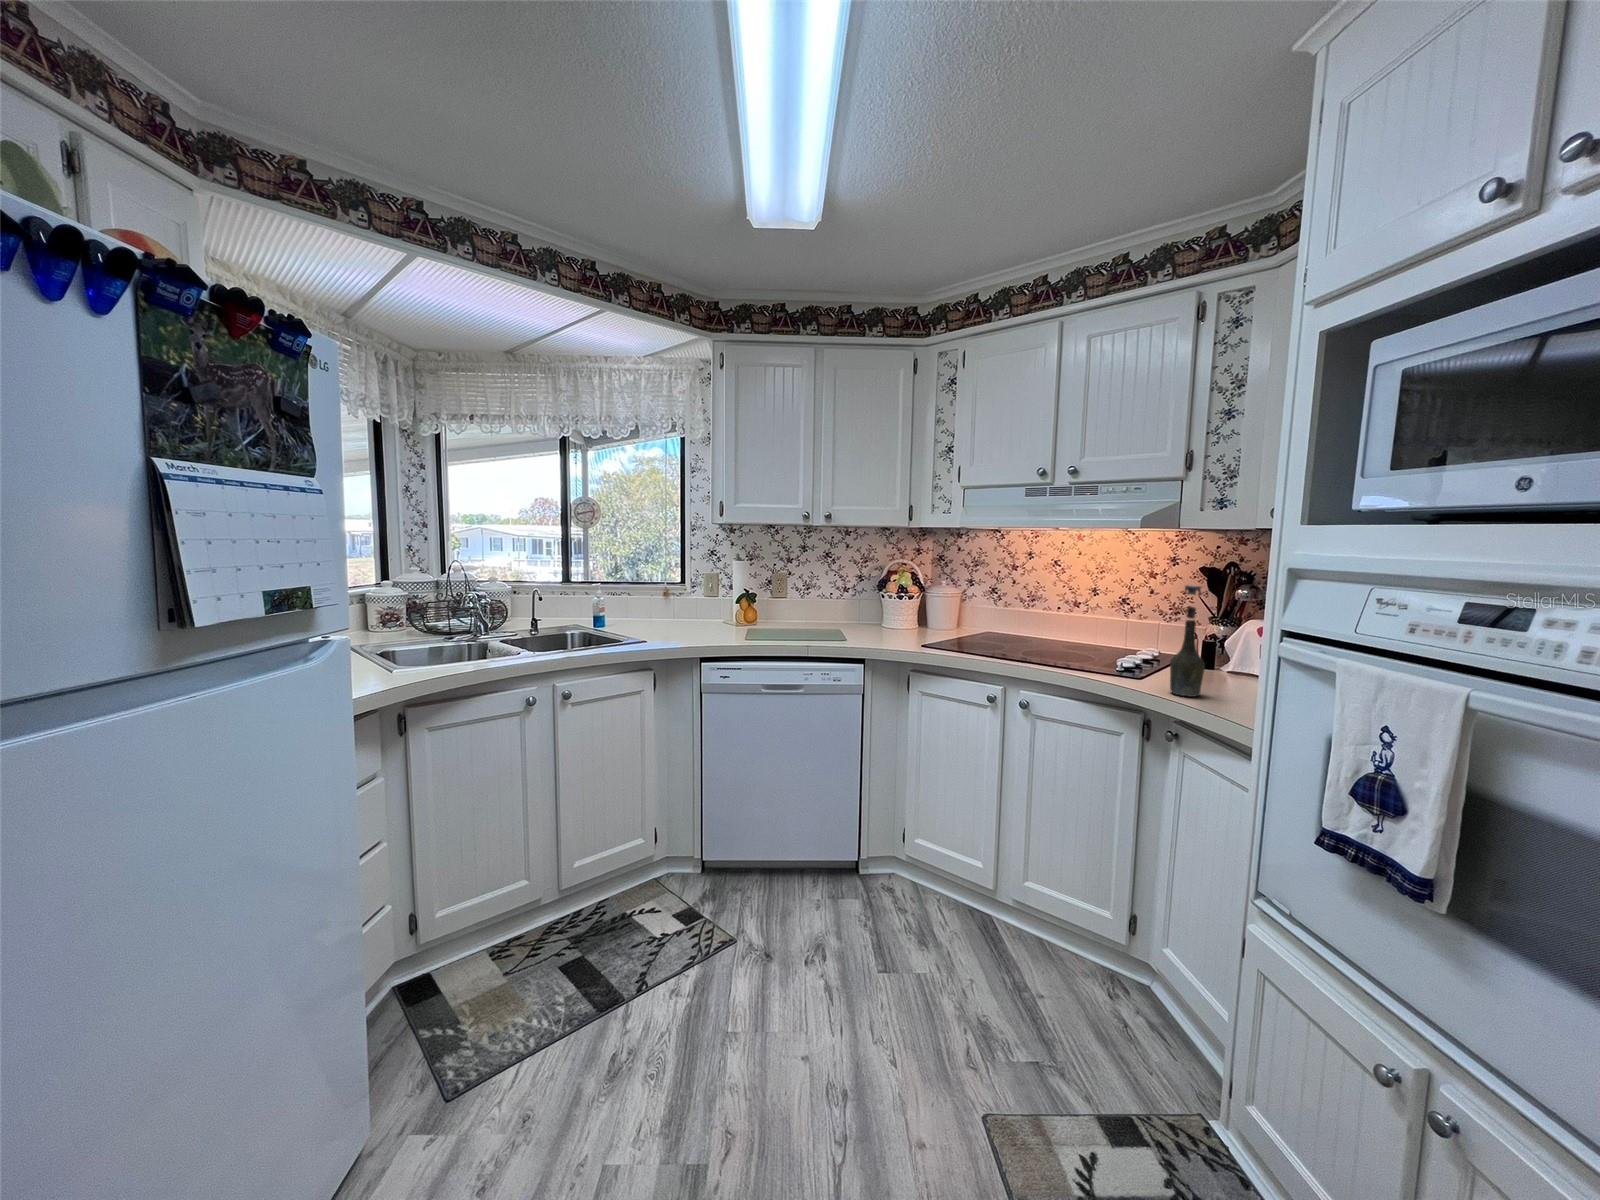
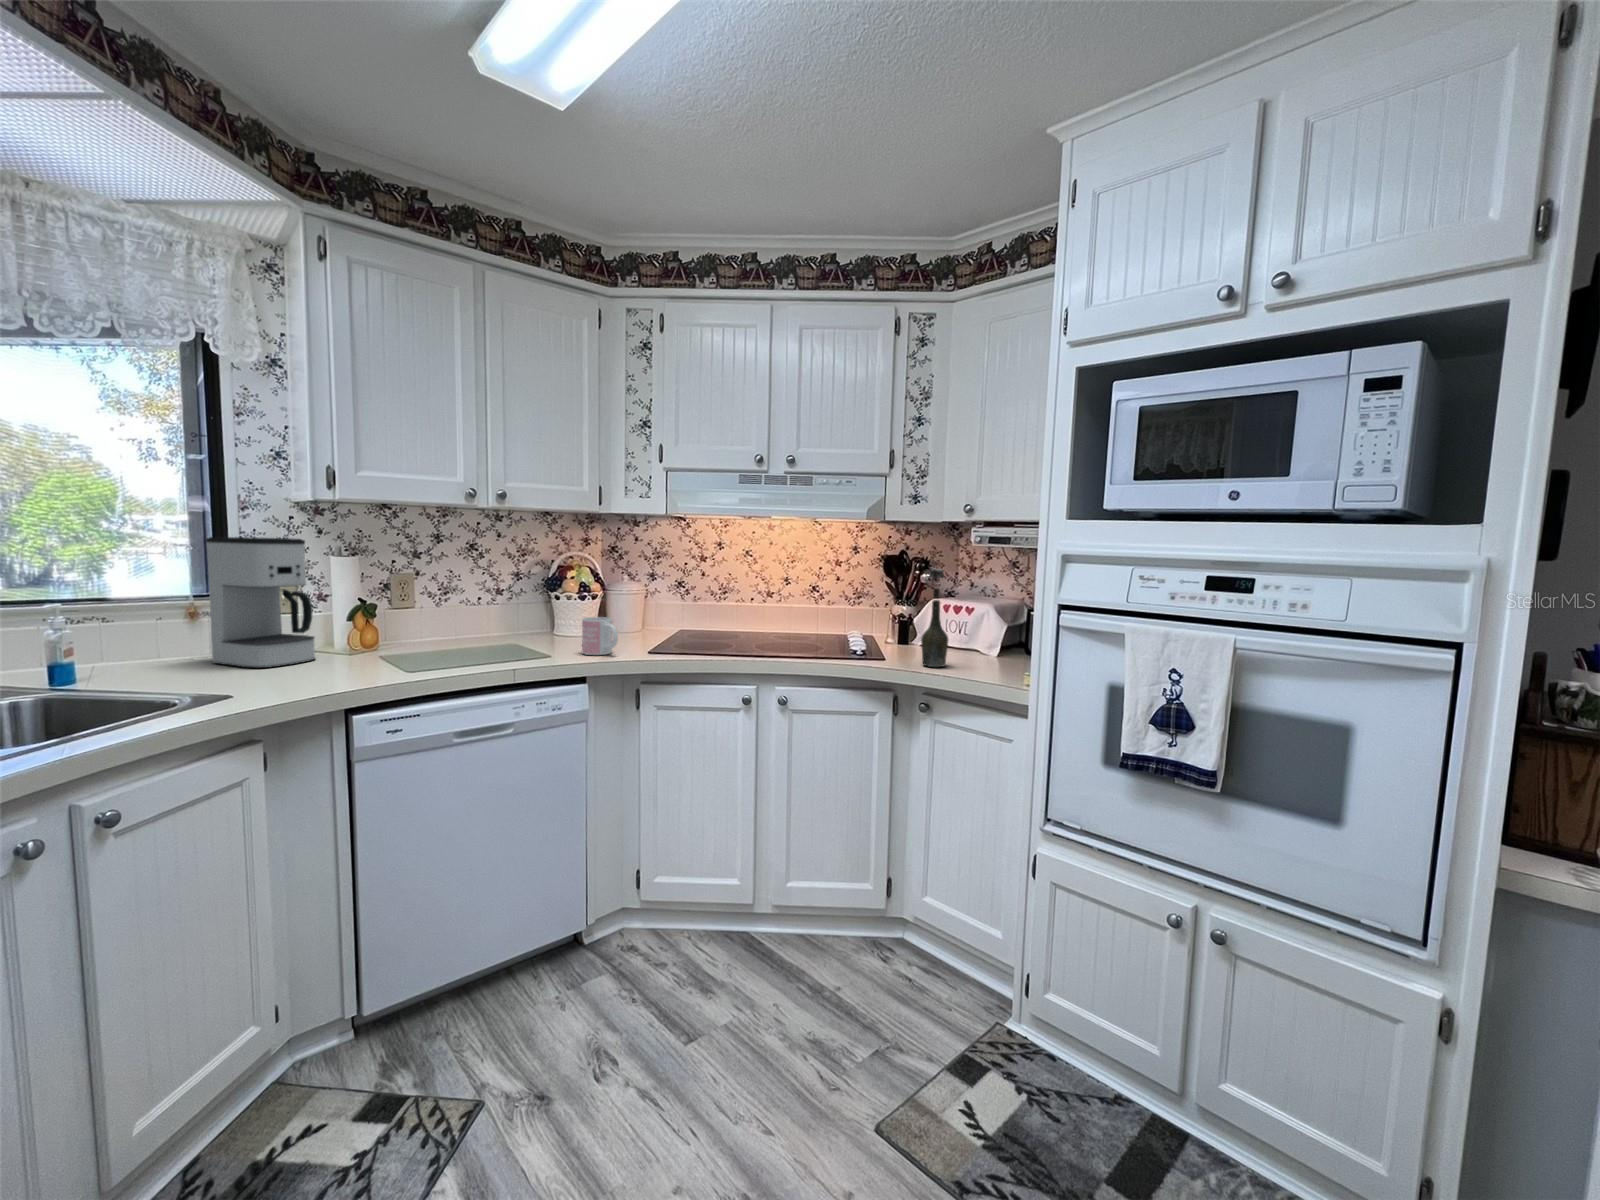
coffee maker: none [667,546,717,628] -> present [206,537,315,668]
mug: none [868,613,893,644] -> present [582,617,618,655]

